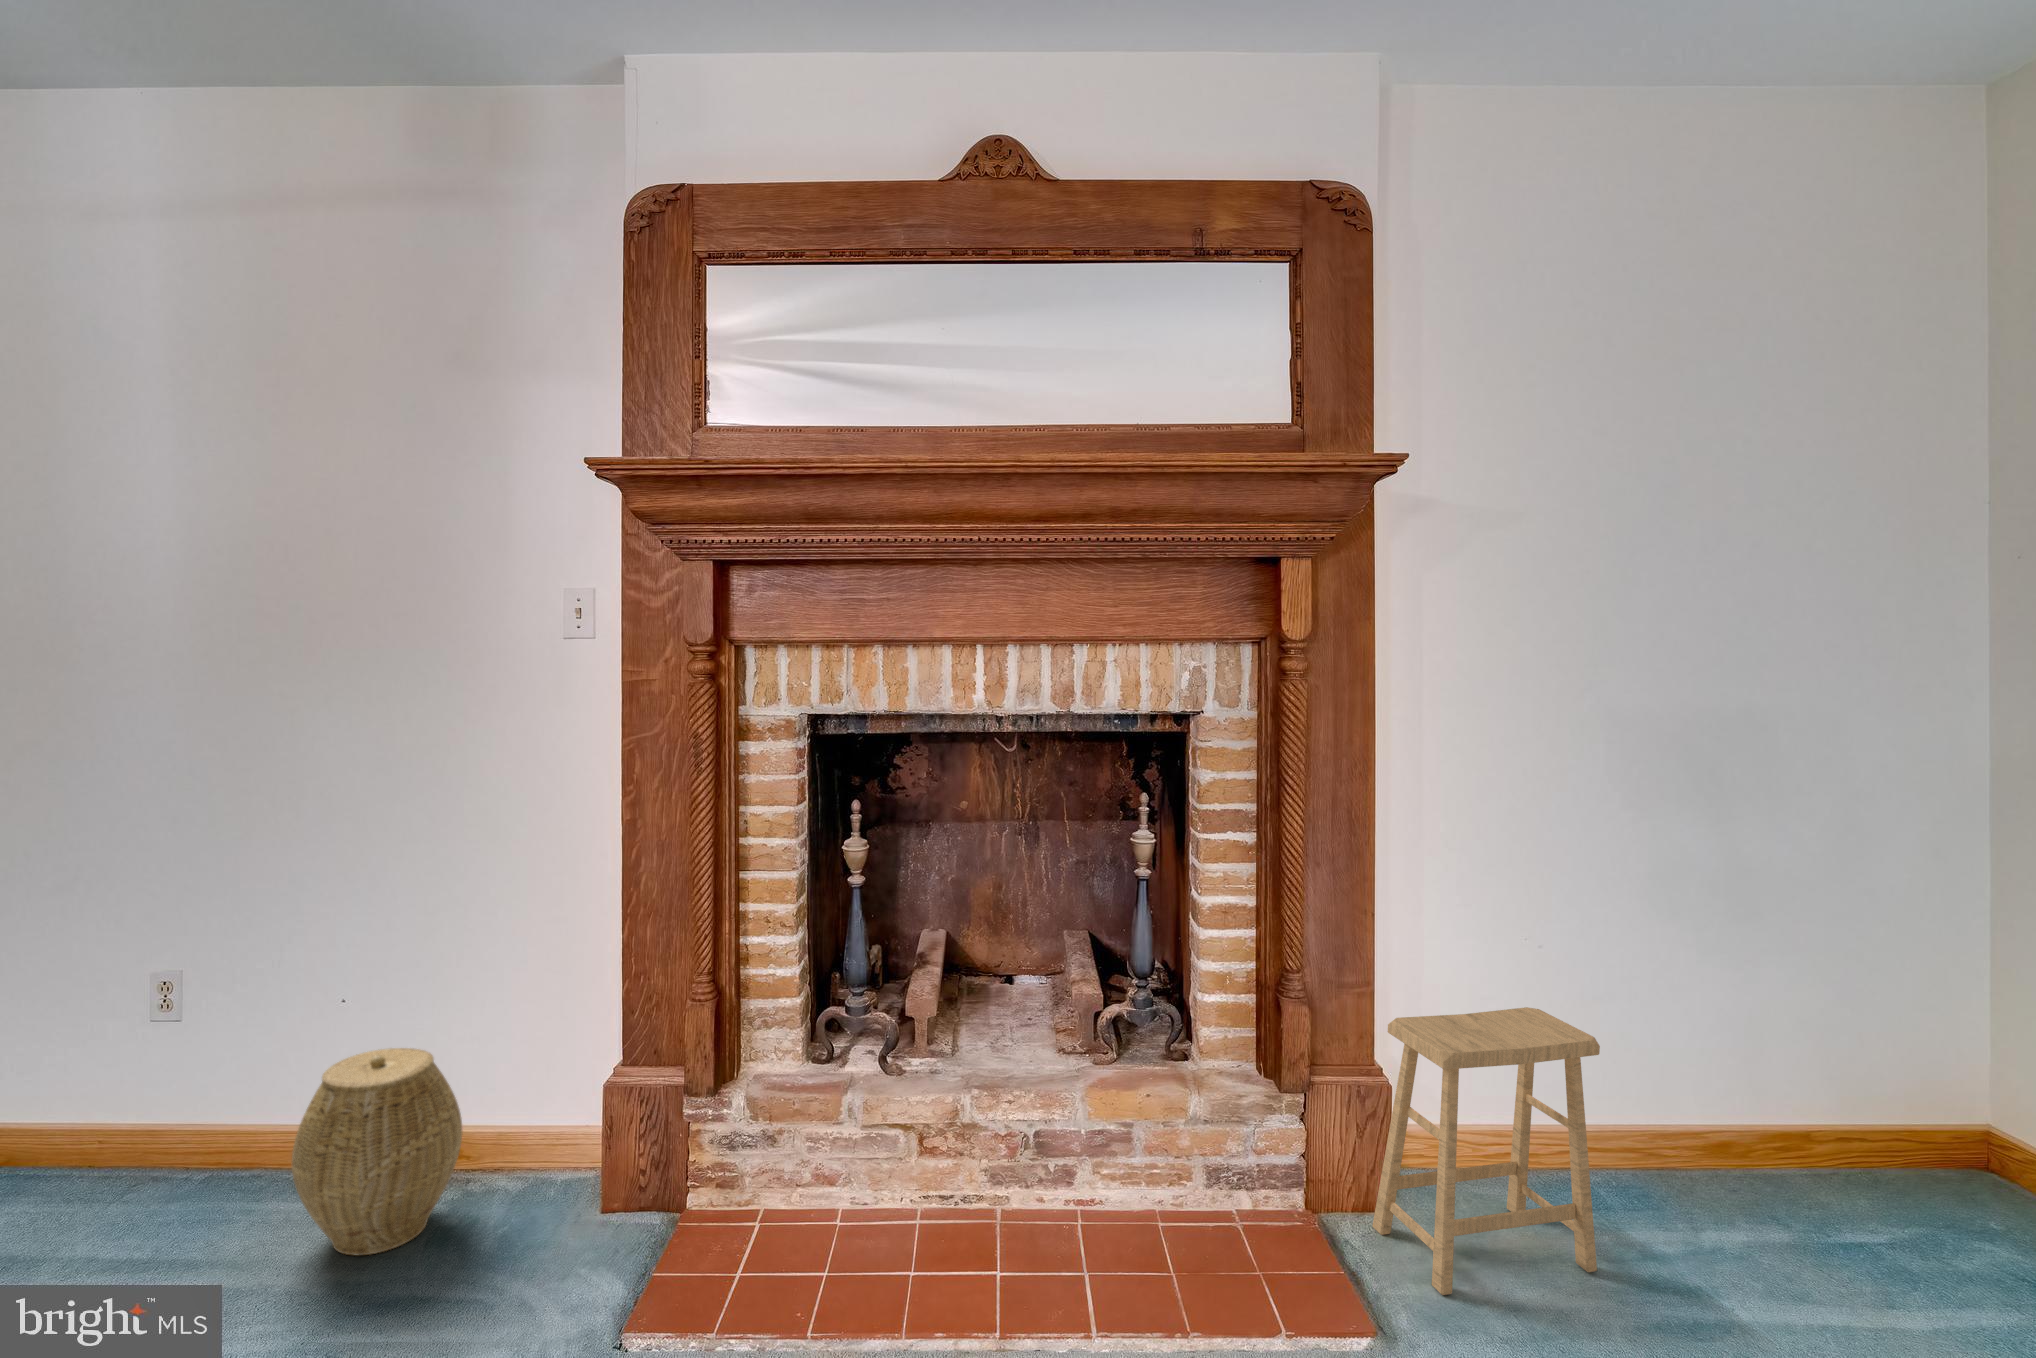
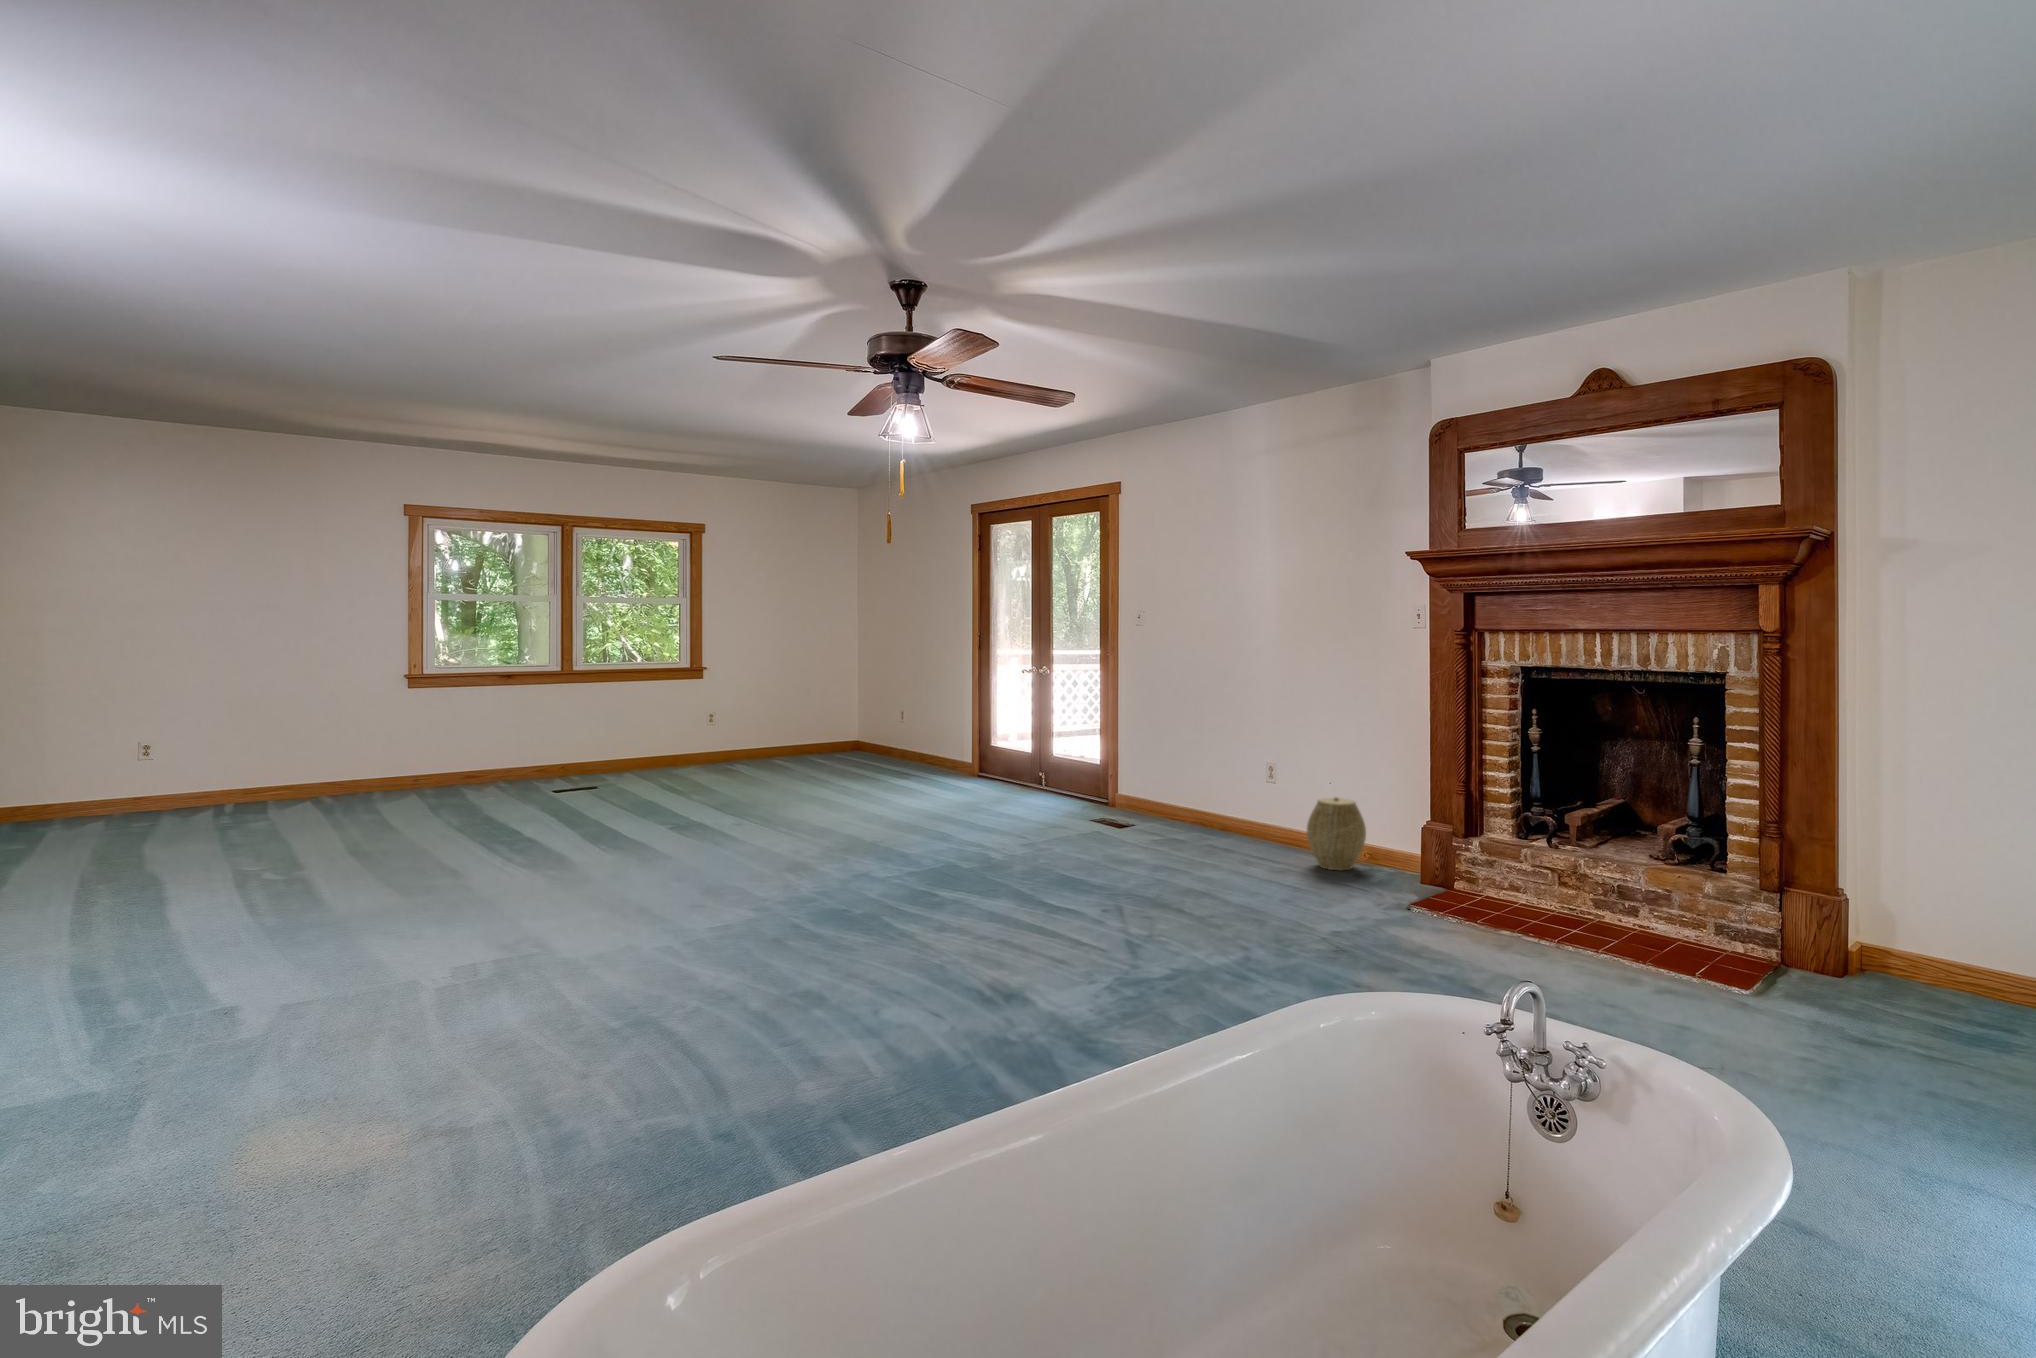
footstool: present [1373,1007,1600,1295] -> none [1833,854,1989,1031]

